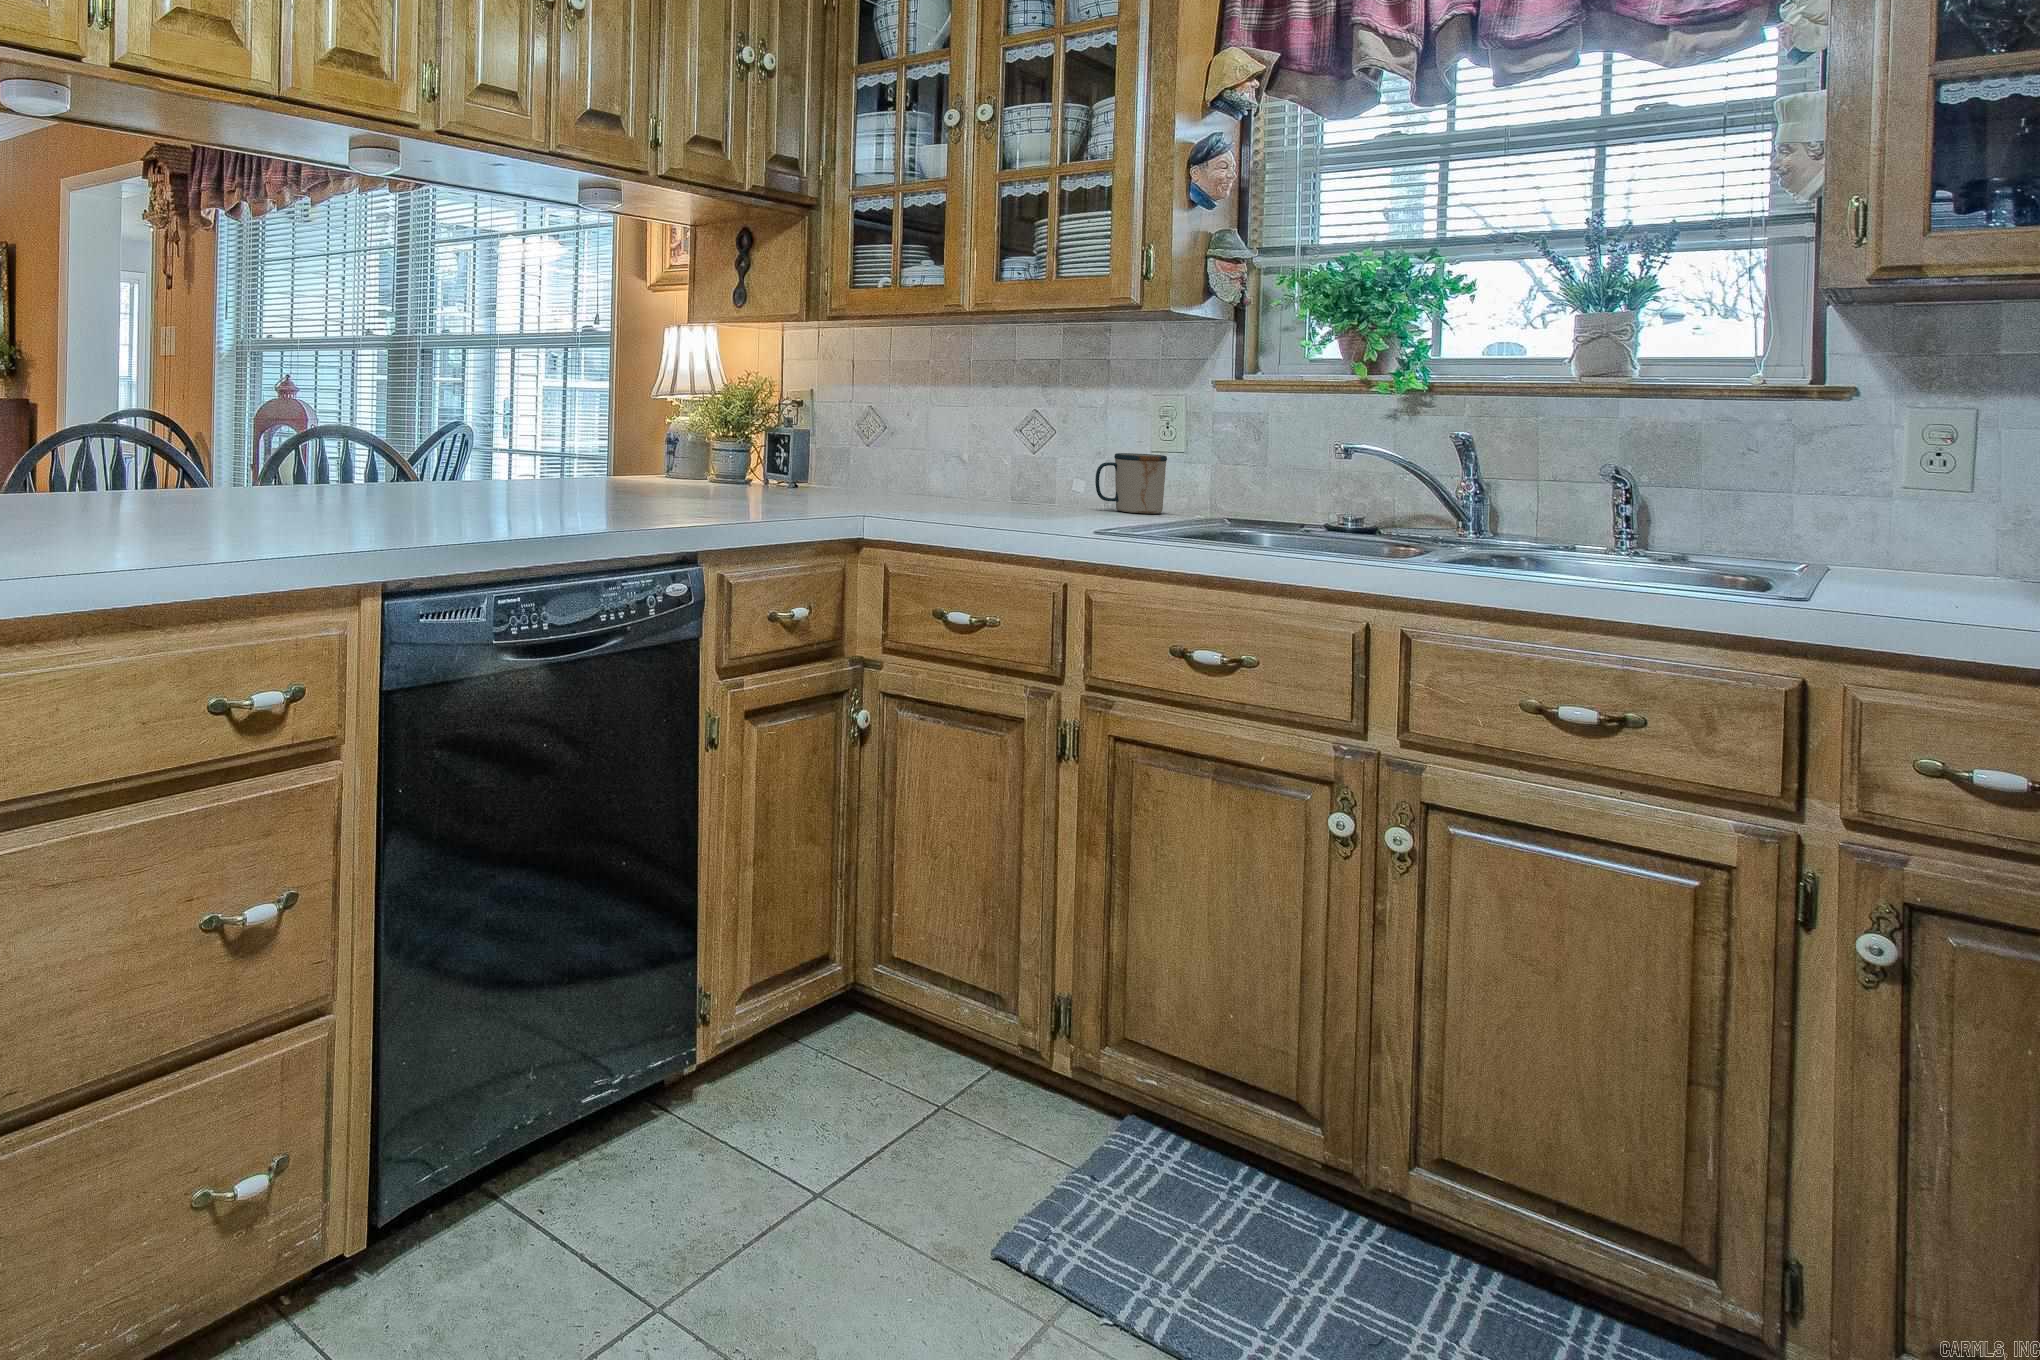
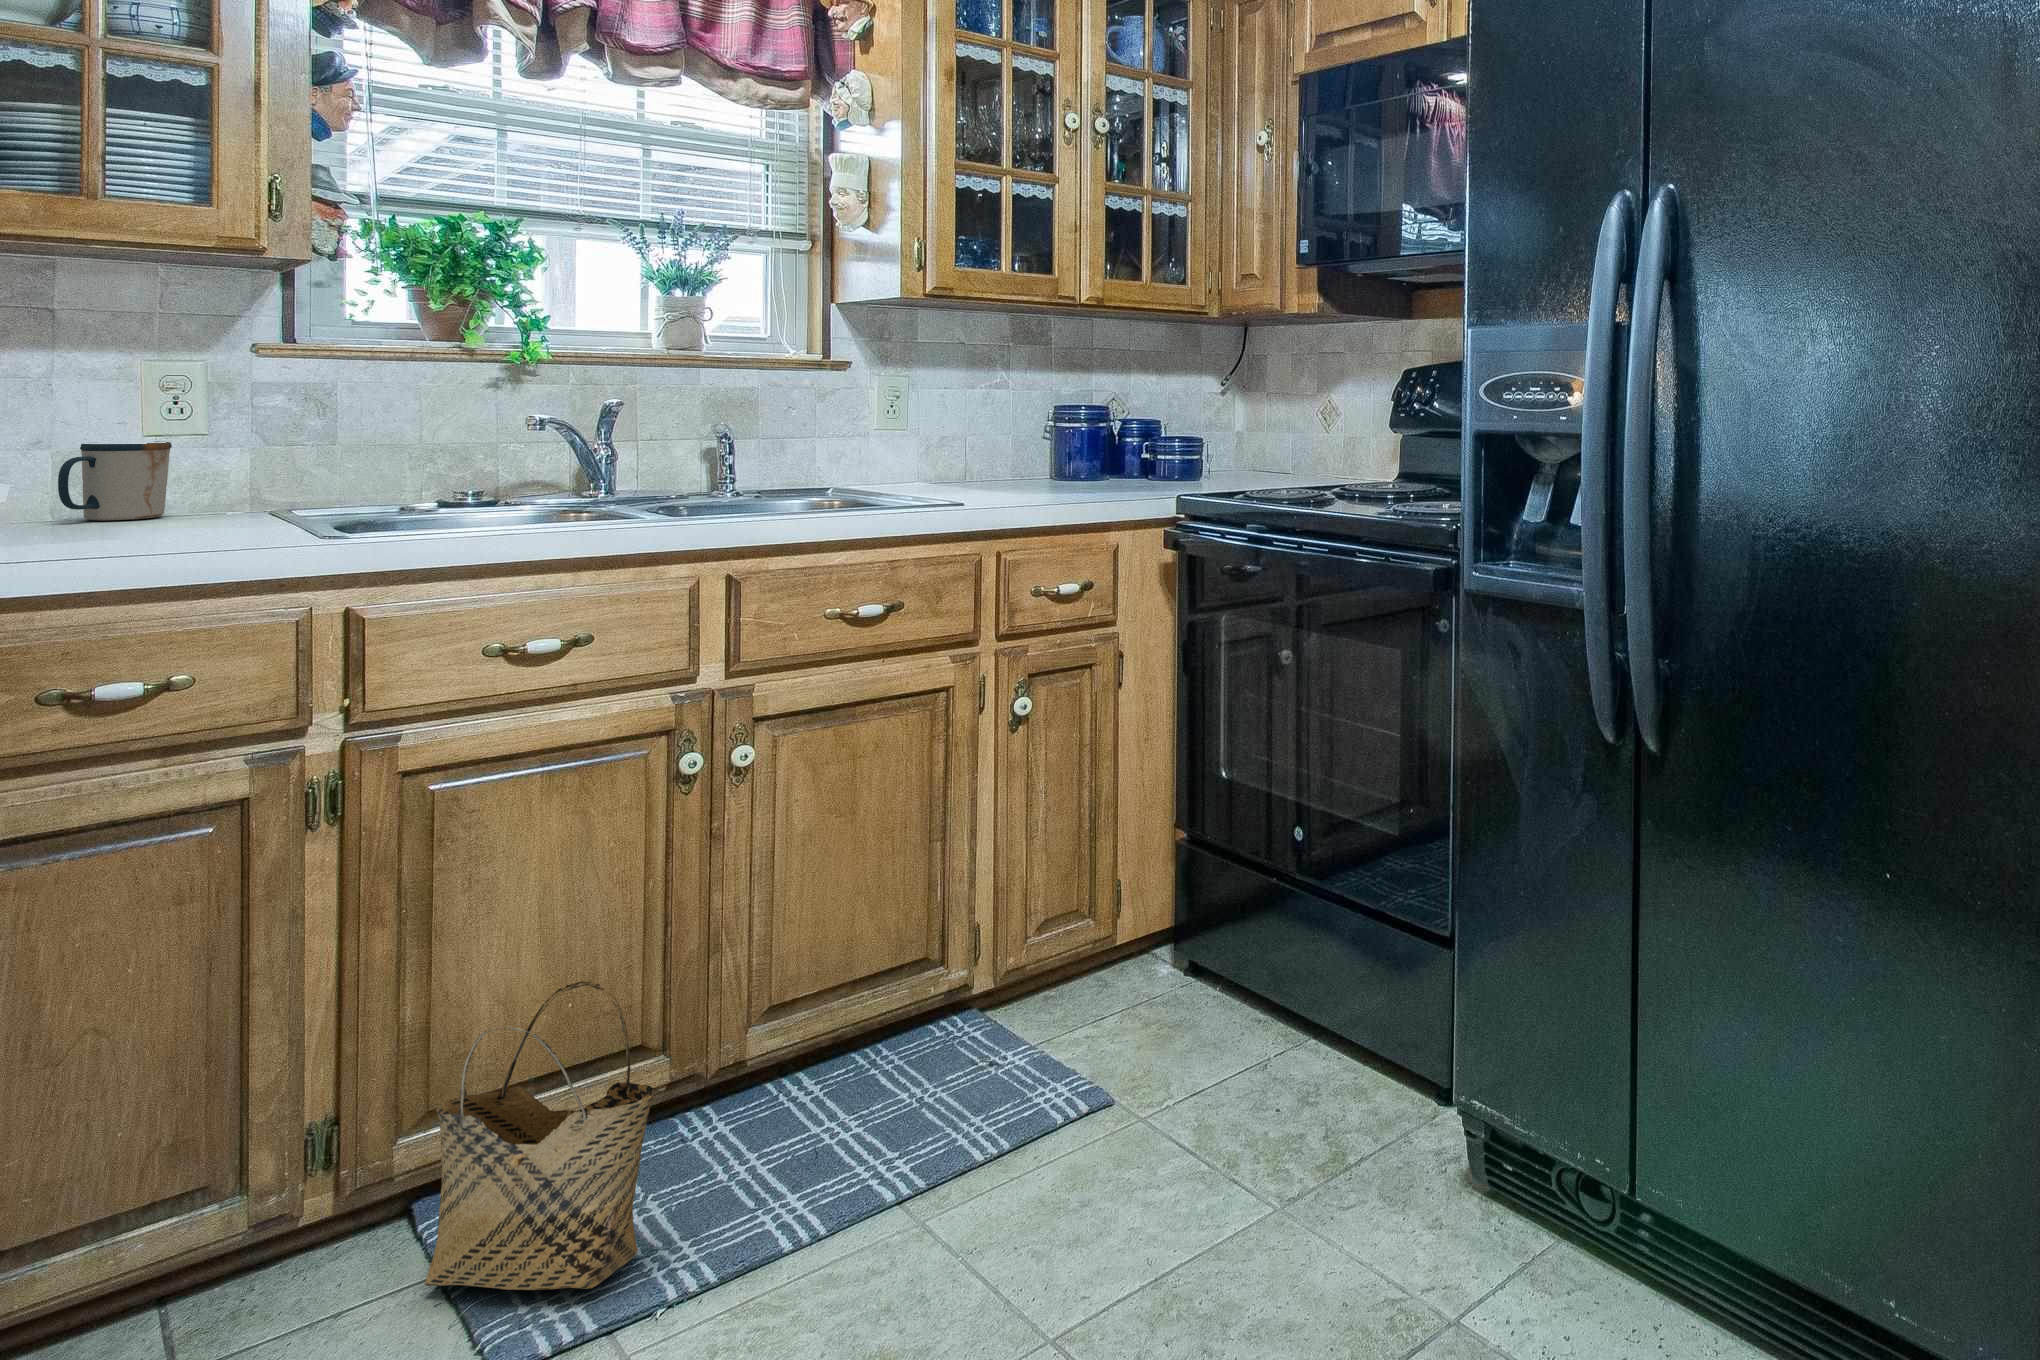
woven basket: none [1046,966,1178,1265] -> present [425,982,654,1290]

